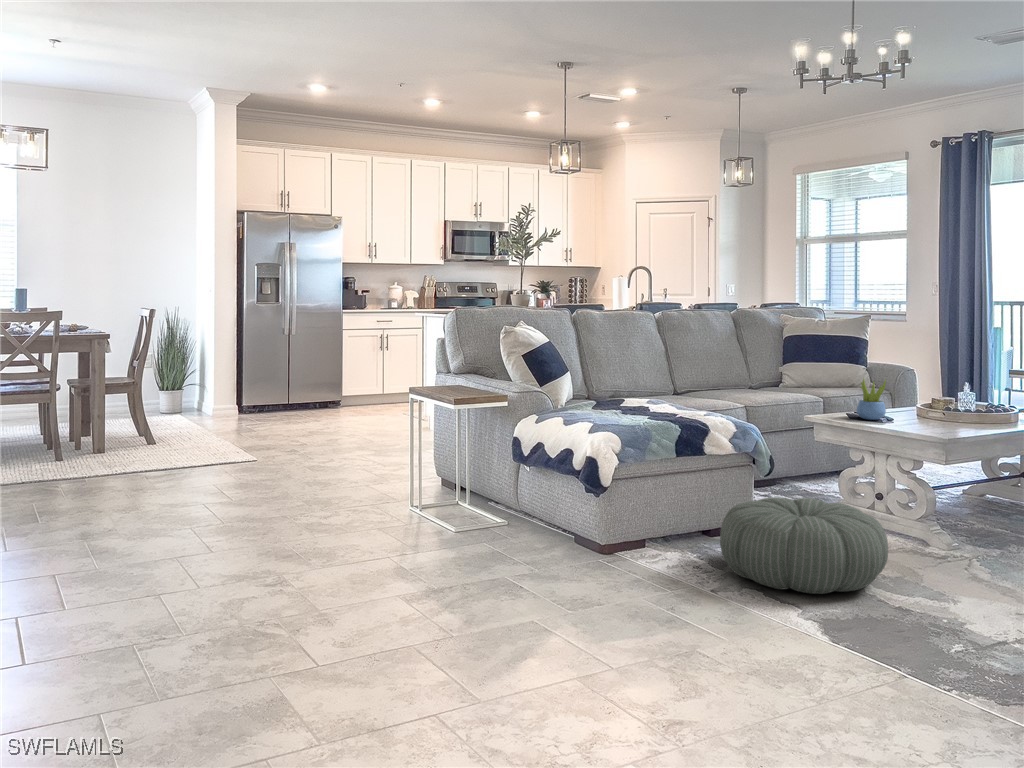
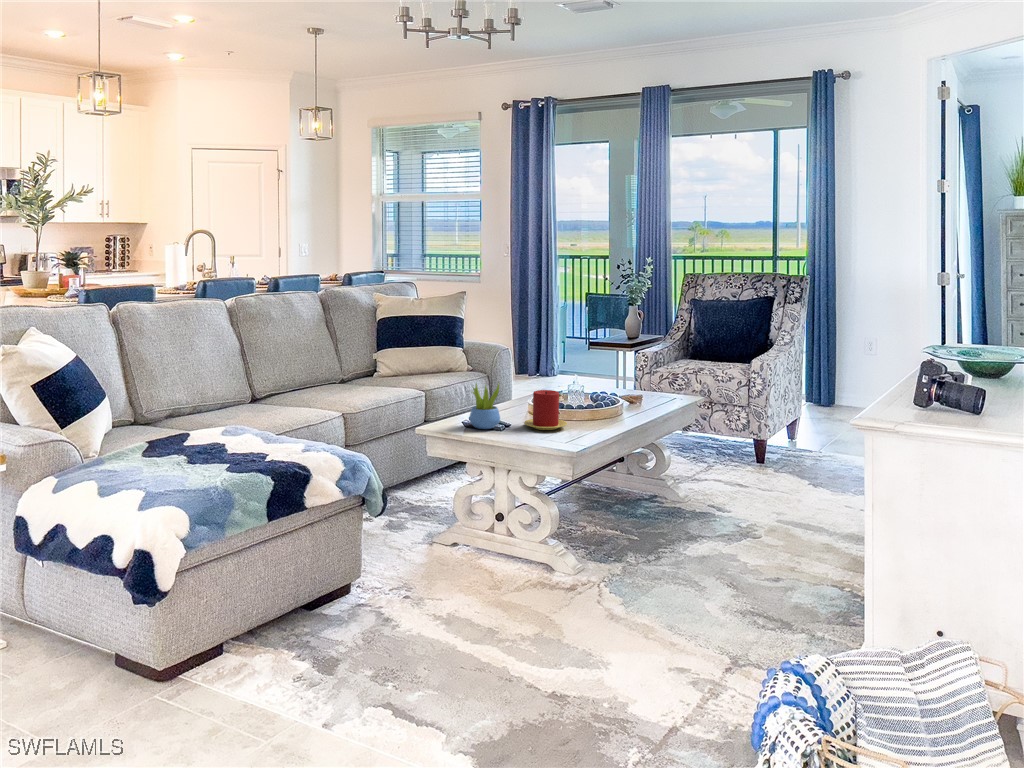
candle: none [910,389,952,424] -> present [524,390,567,430]
pouf: present [720,497,888,594] -> none [332,556,534,699]

